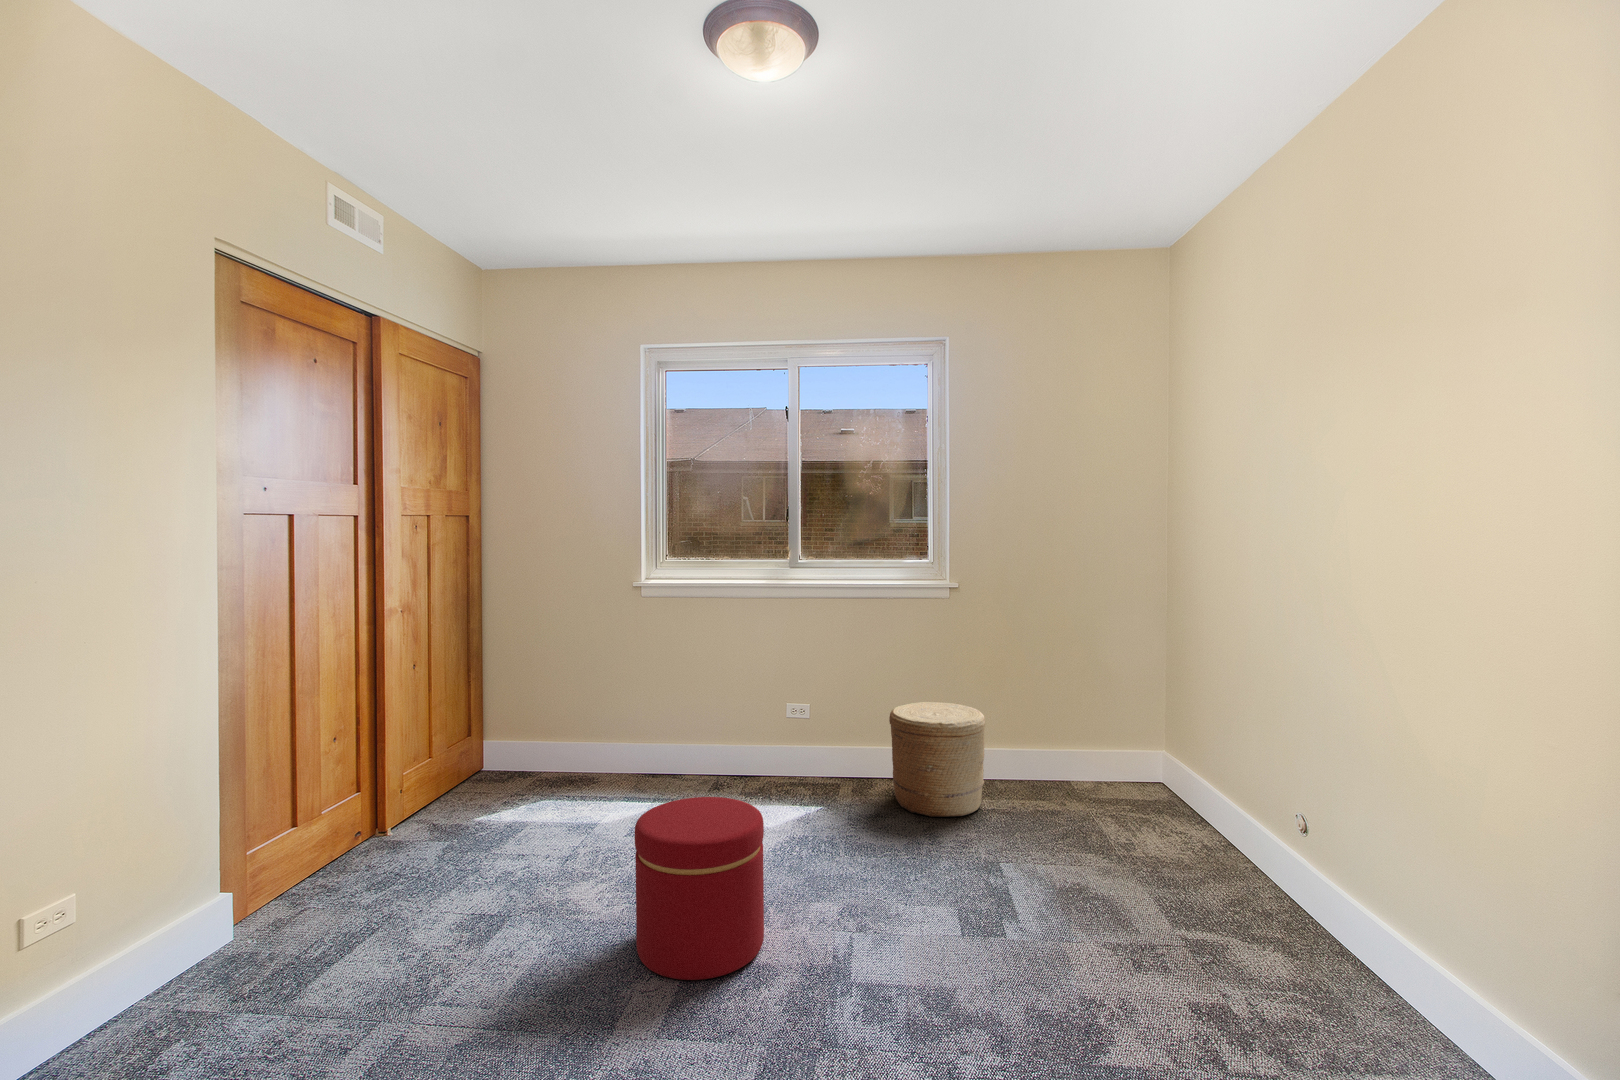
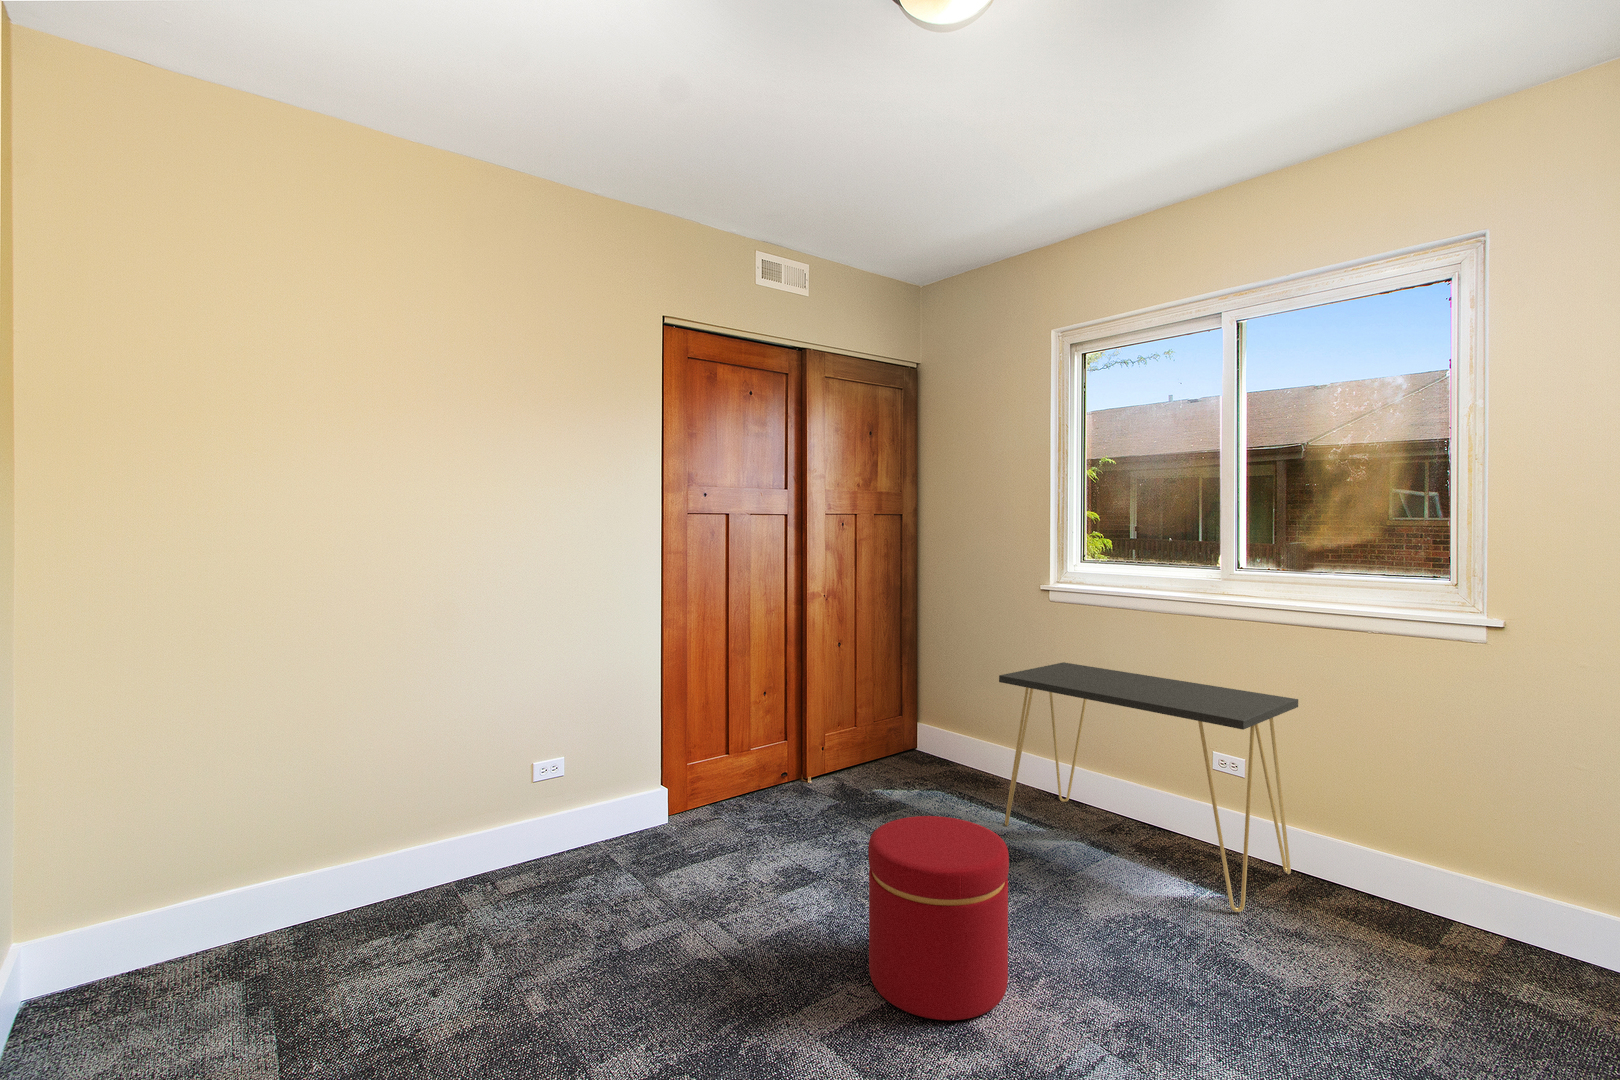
desk: none [627,652,847,817] -> present [999,662,1298,912]
woven basket: present [889,702,985,817] -> none [1338,789,1527,988]

